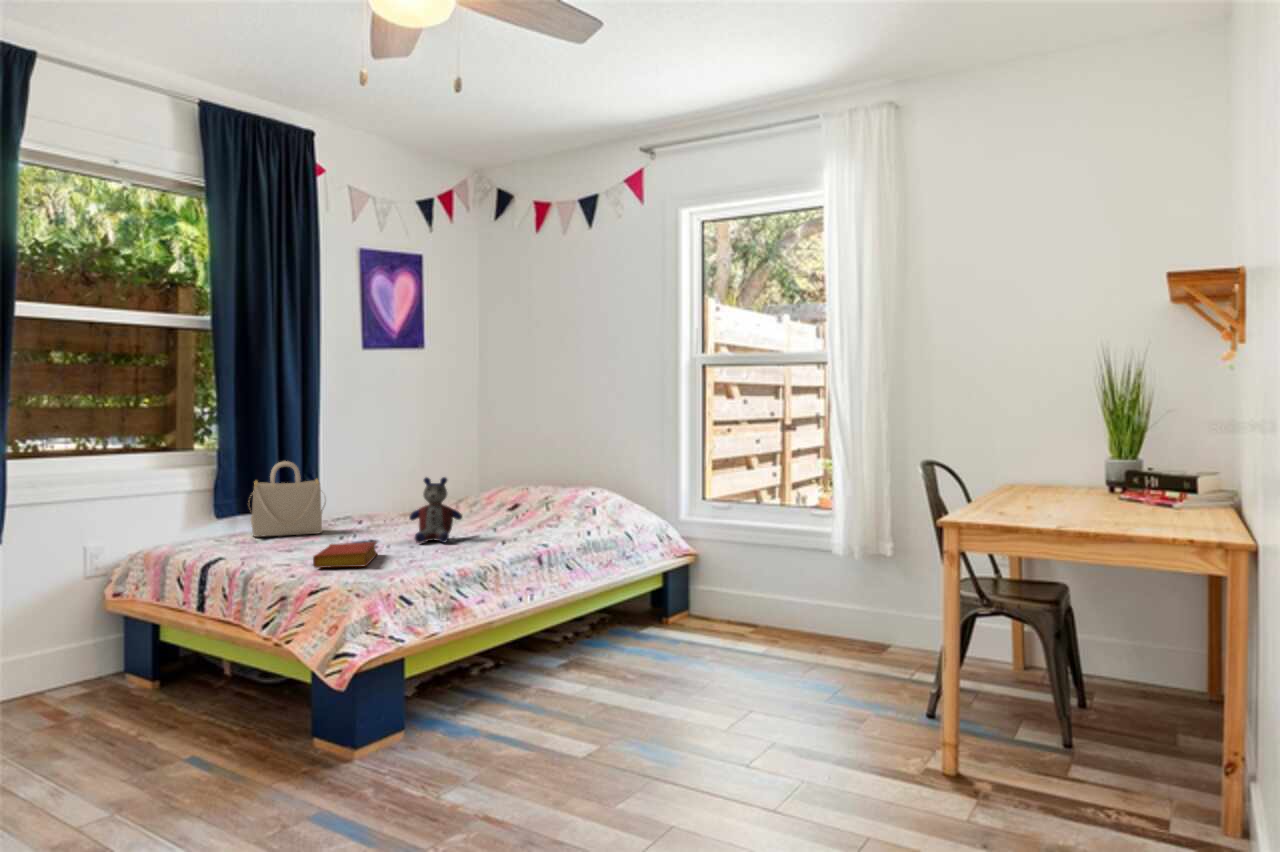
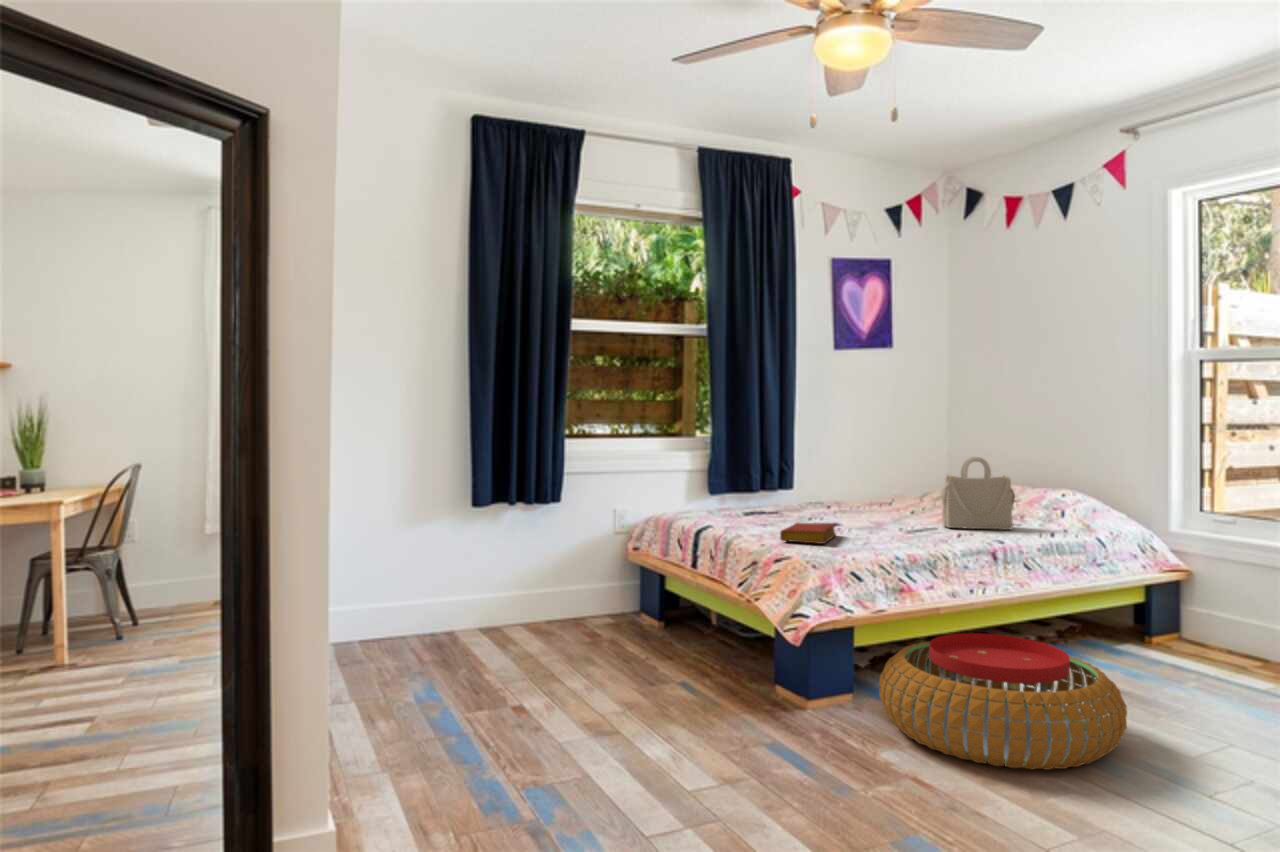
handbag: present [251,461,323,537] -> present [941,457,1015,530]
stuffed bear: present [409,477,462,543] -> none [867,469,918,531]
pouf: none [437,643,674,787] -> present [879,633,1127,770]

